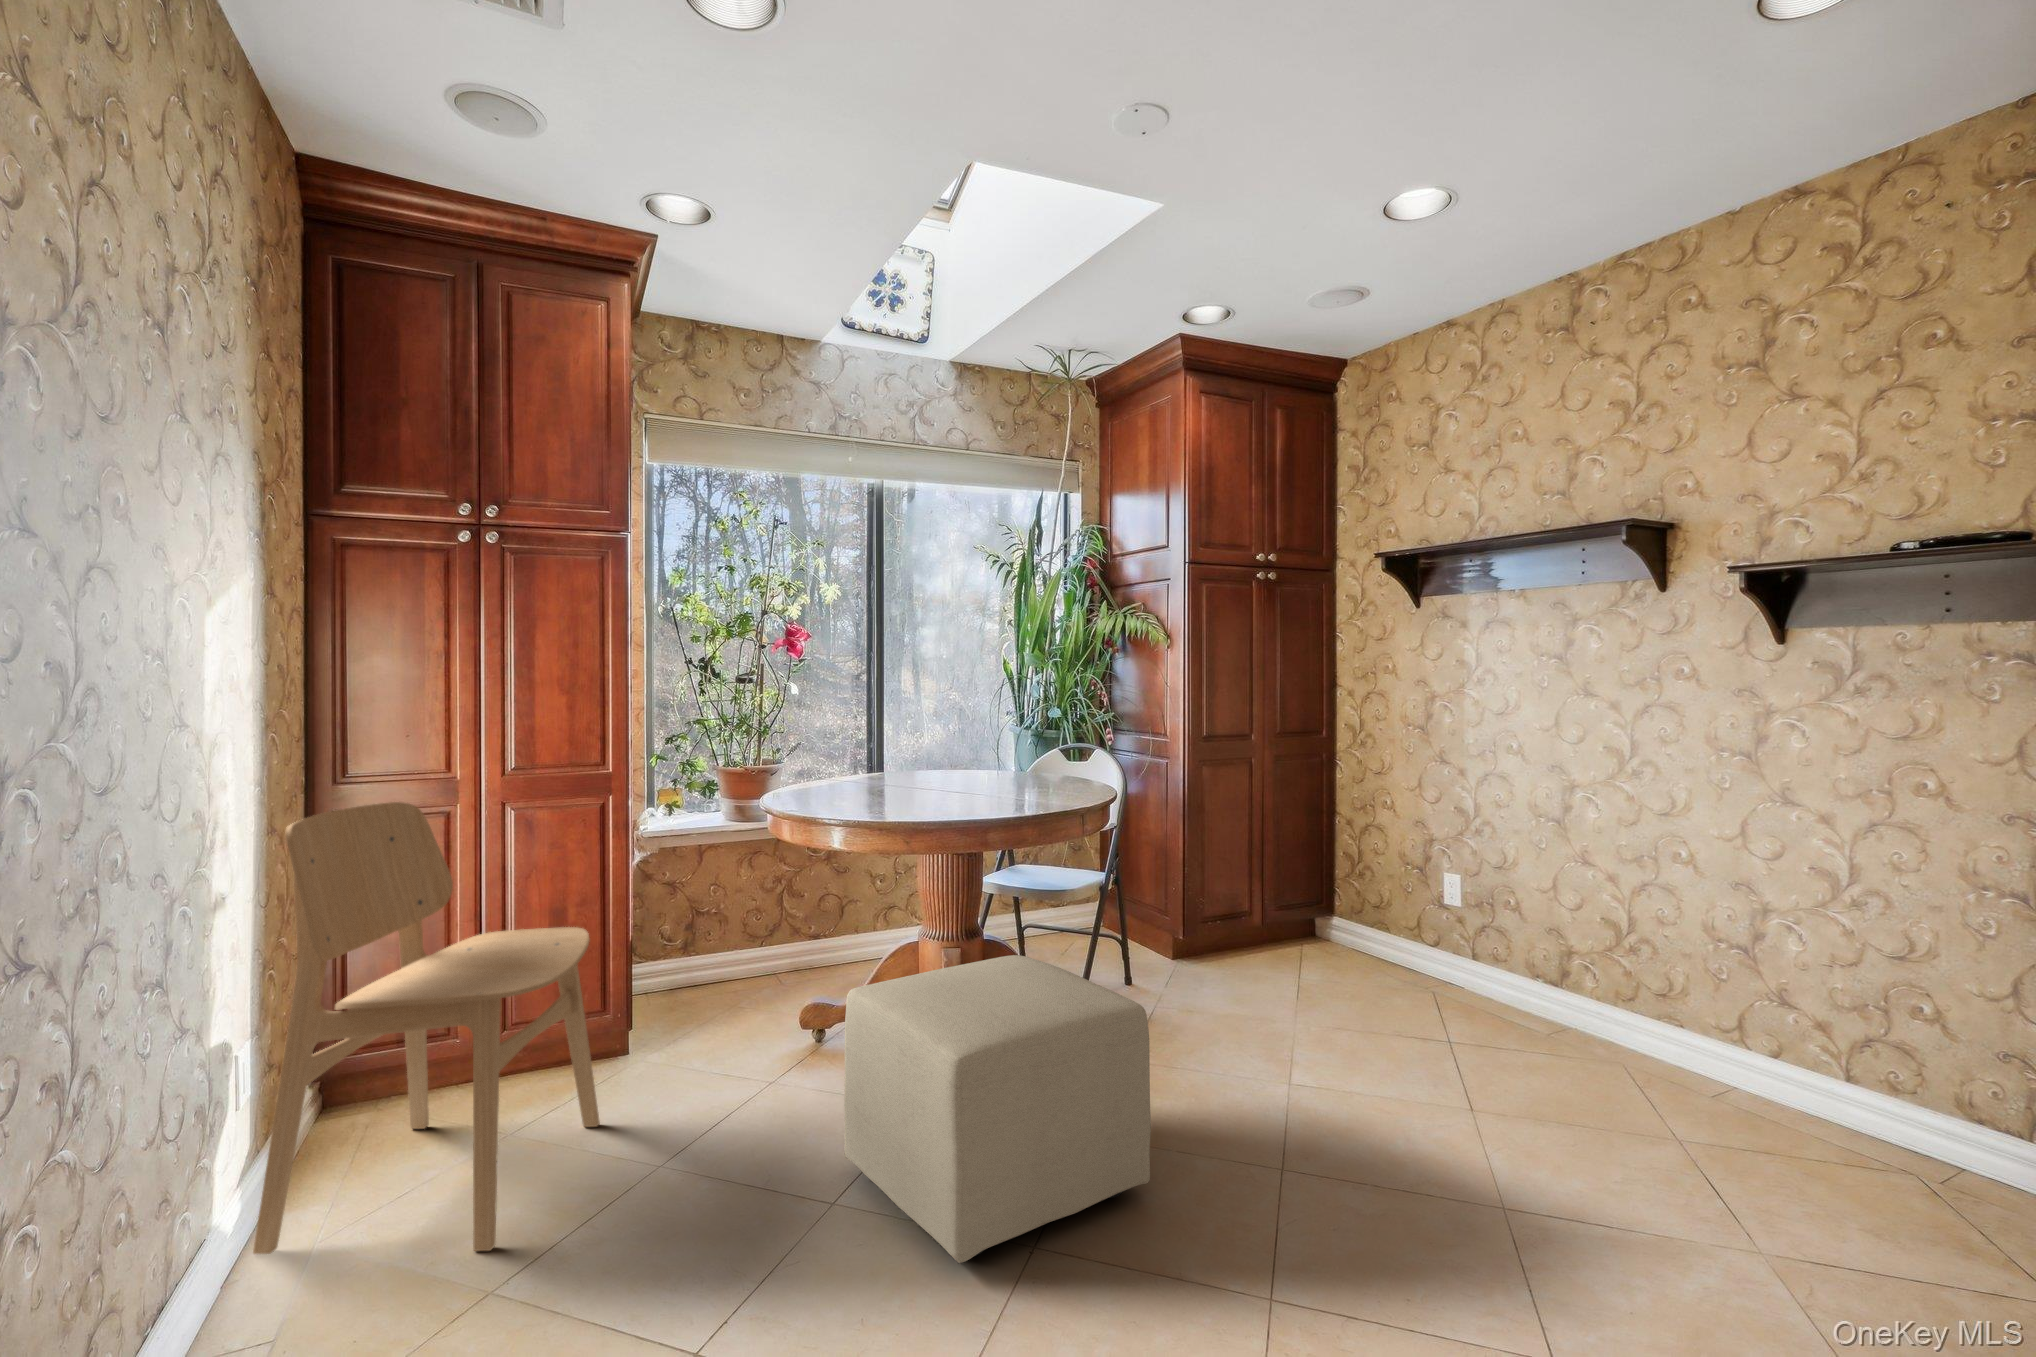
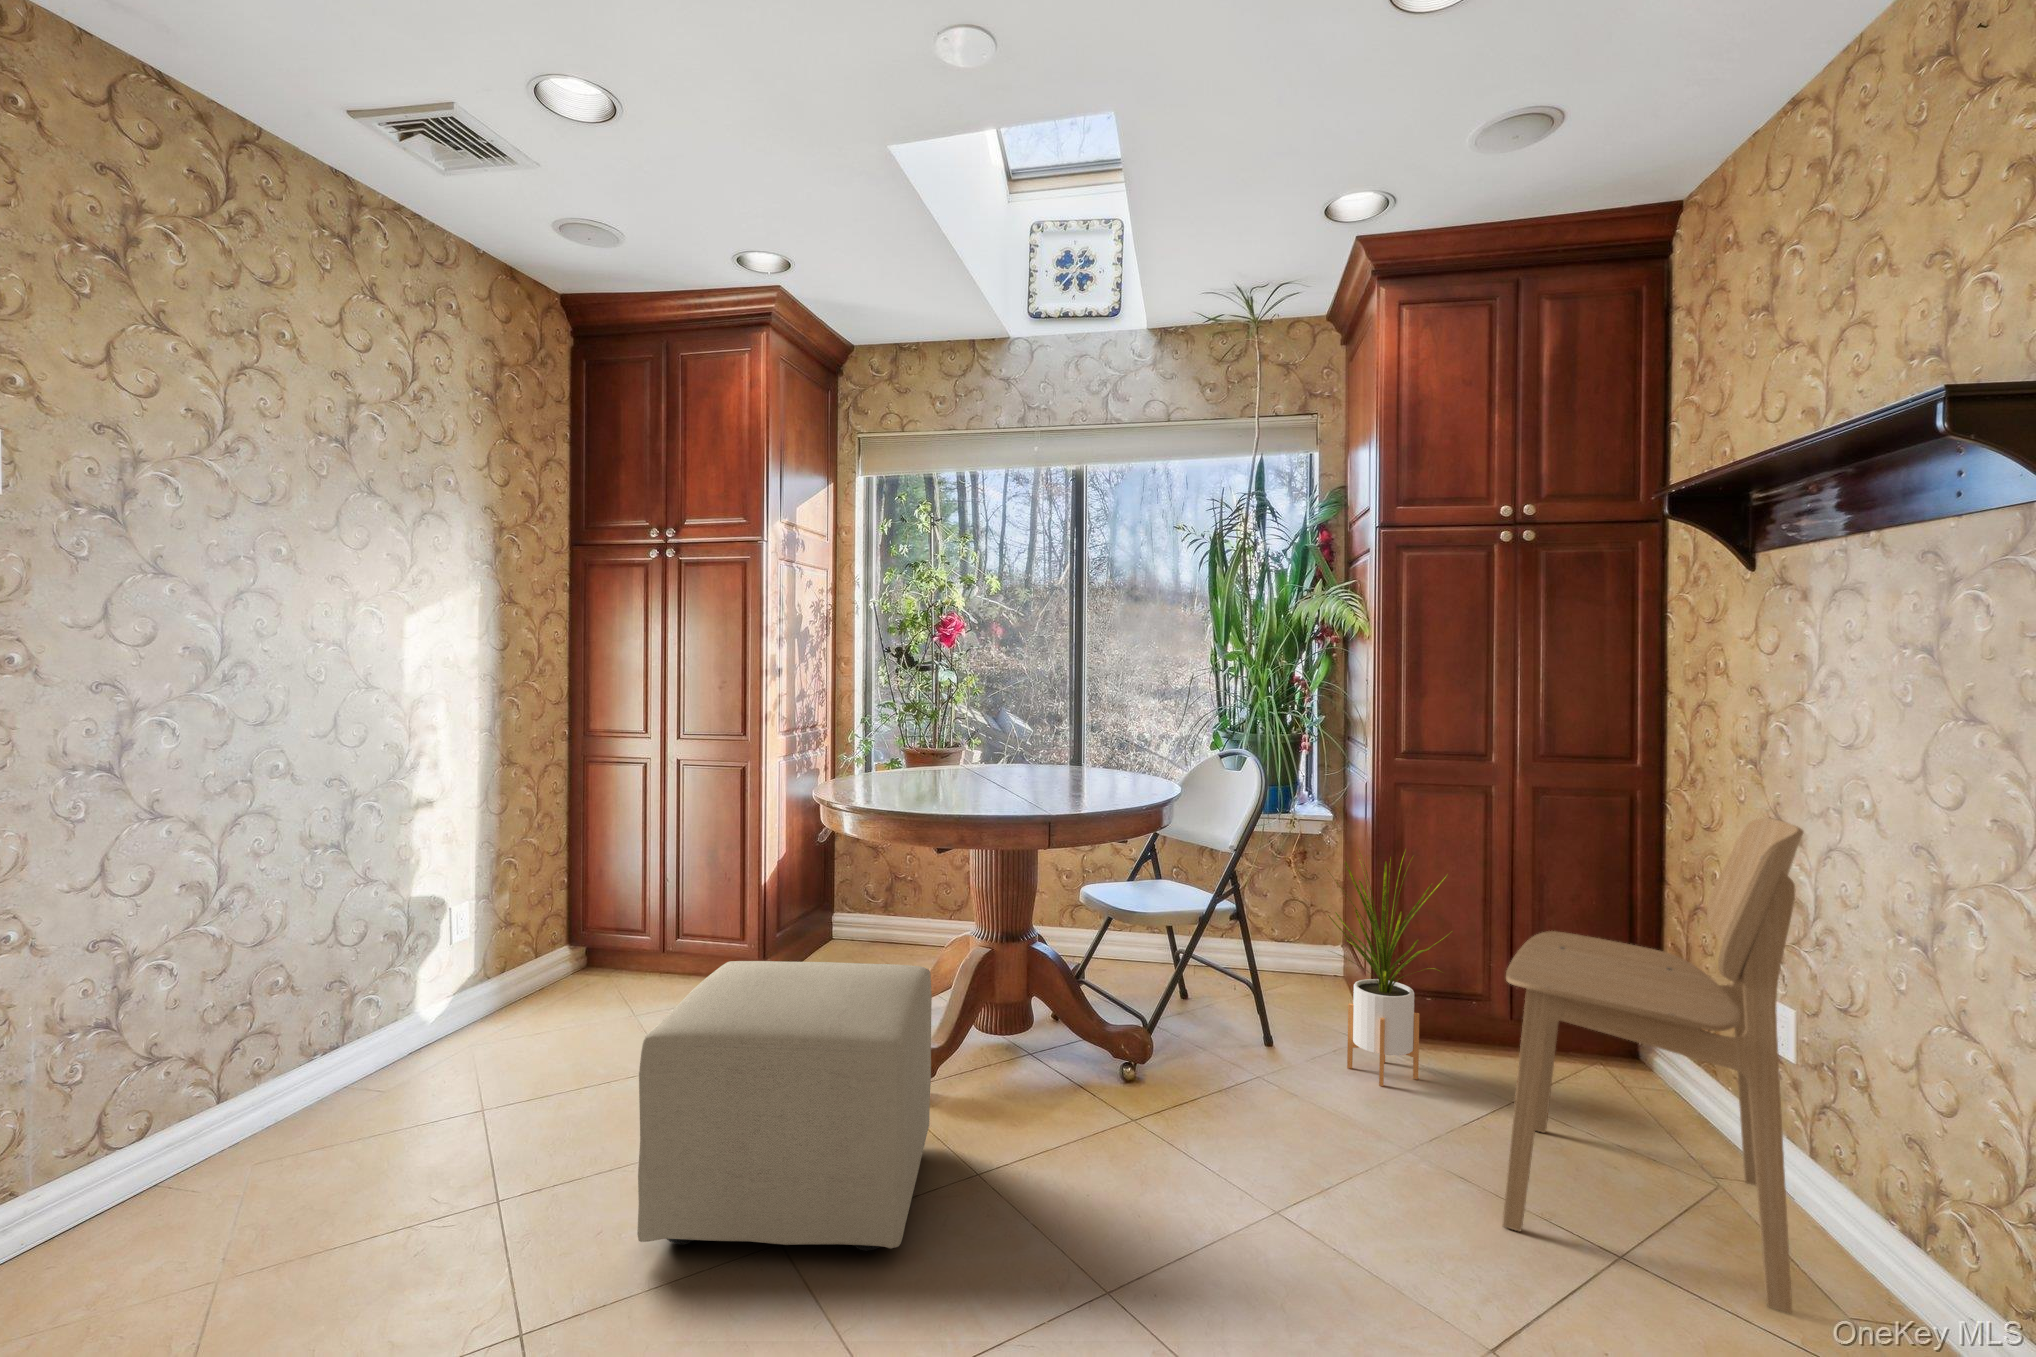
dining chair: present [253,802,600,1254] -> present [1502,818,1803,1313]
house plant: none [1170,806,1264,986] -> present [1328,852,1449,1086]

